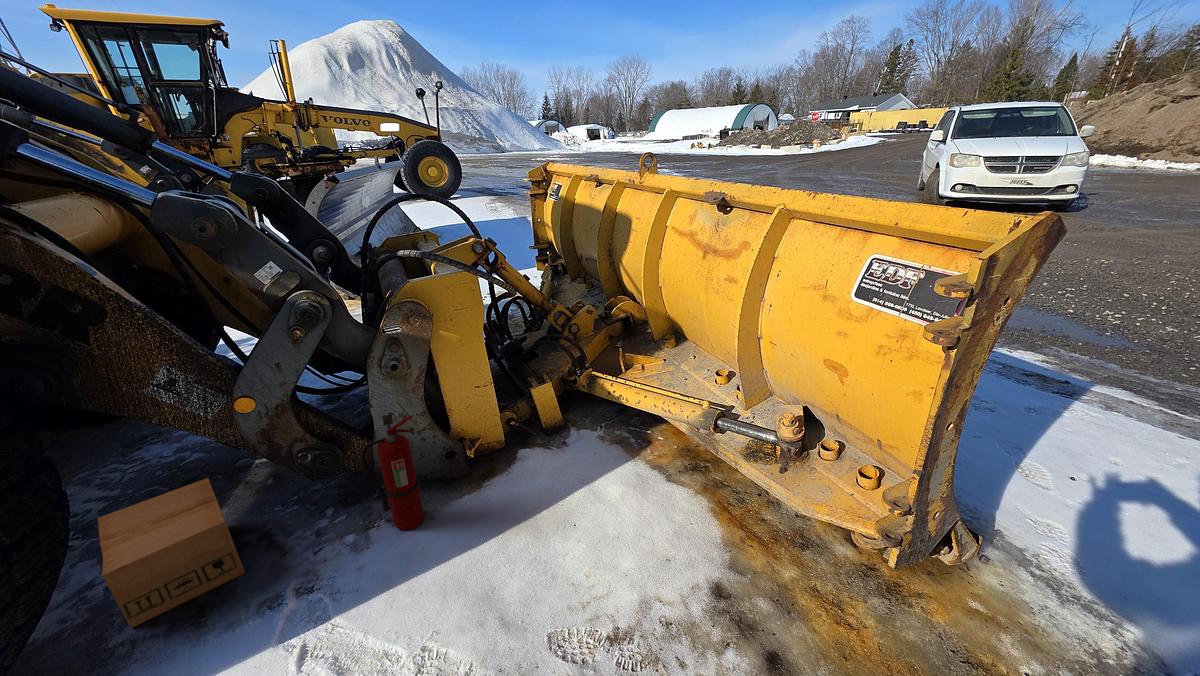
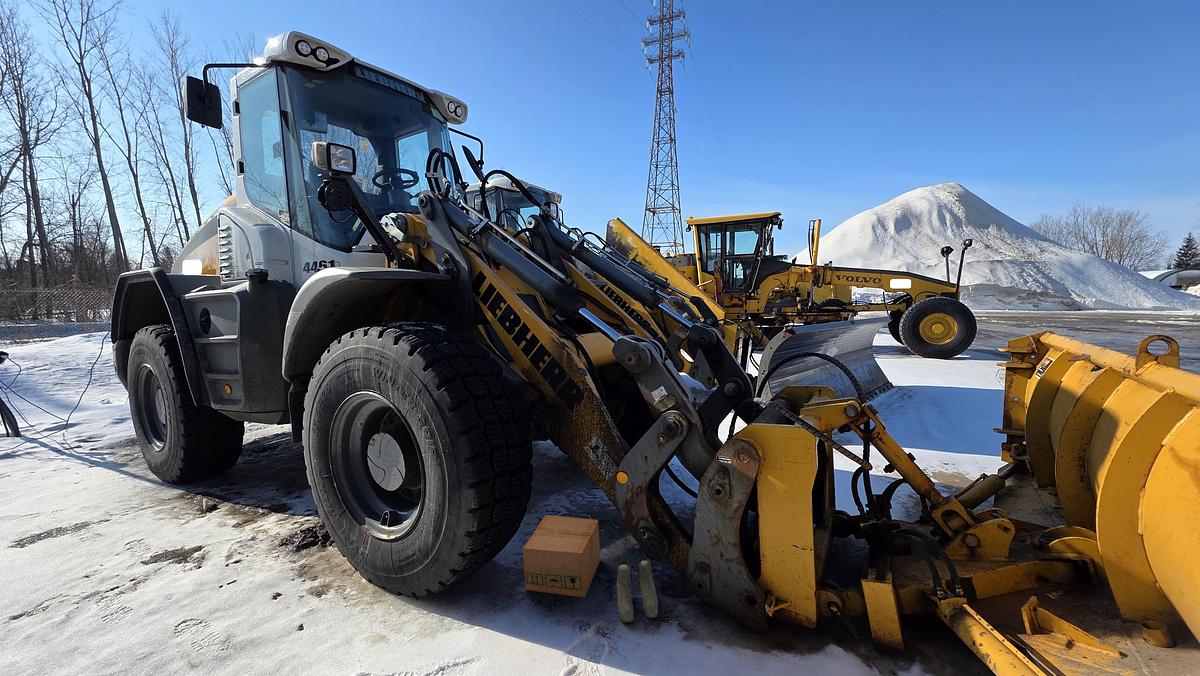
fire extinguisher: present [362,414,424,530] -> none [667,531,711,647]
boots: none [285,479,358,559] -> present [617,557,658,623]

